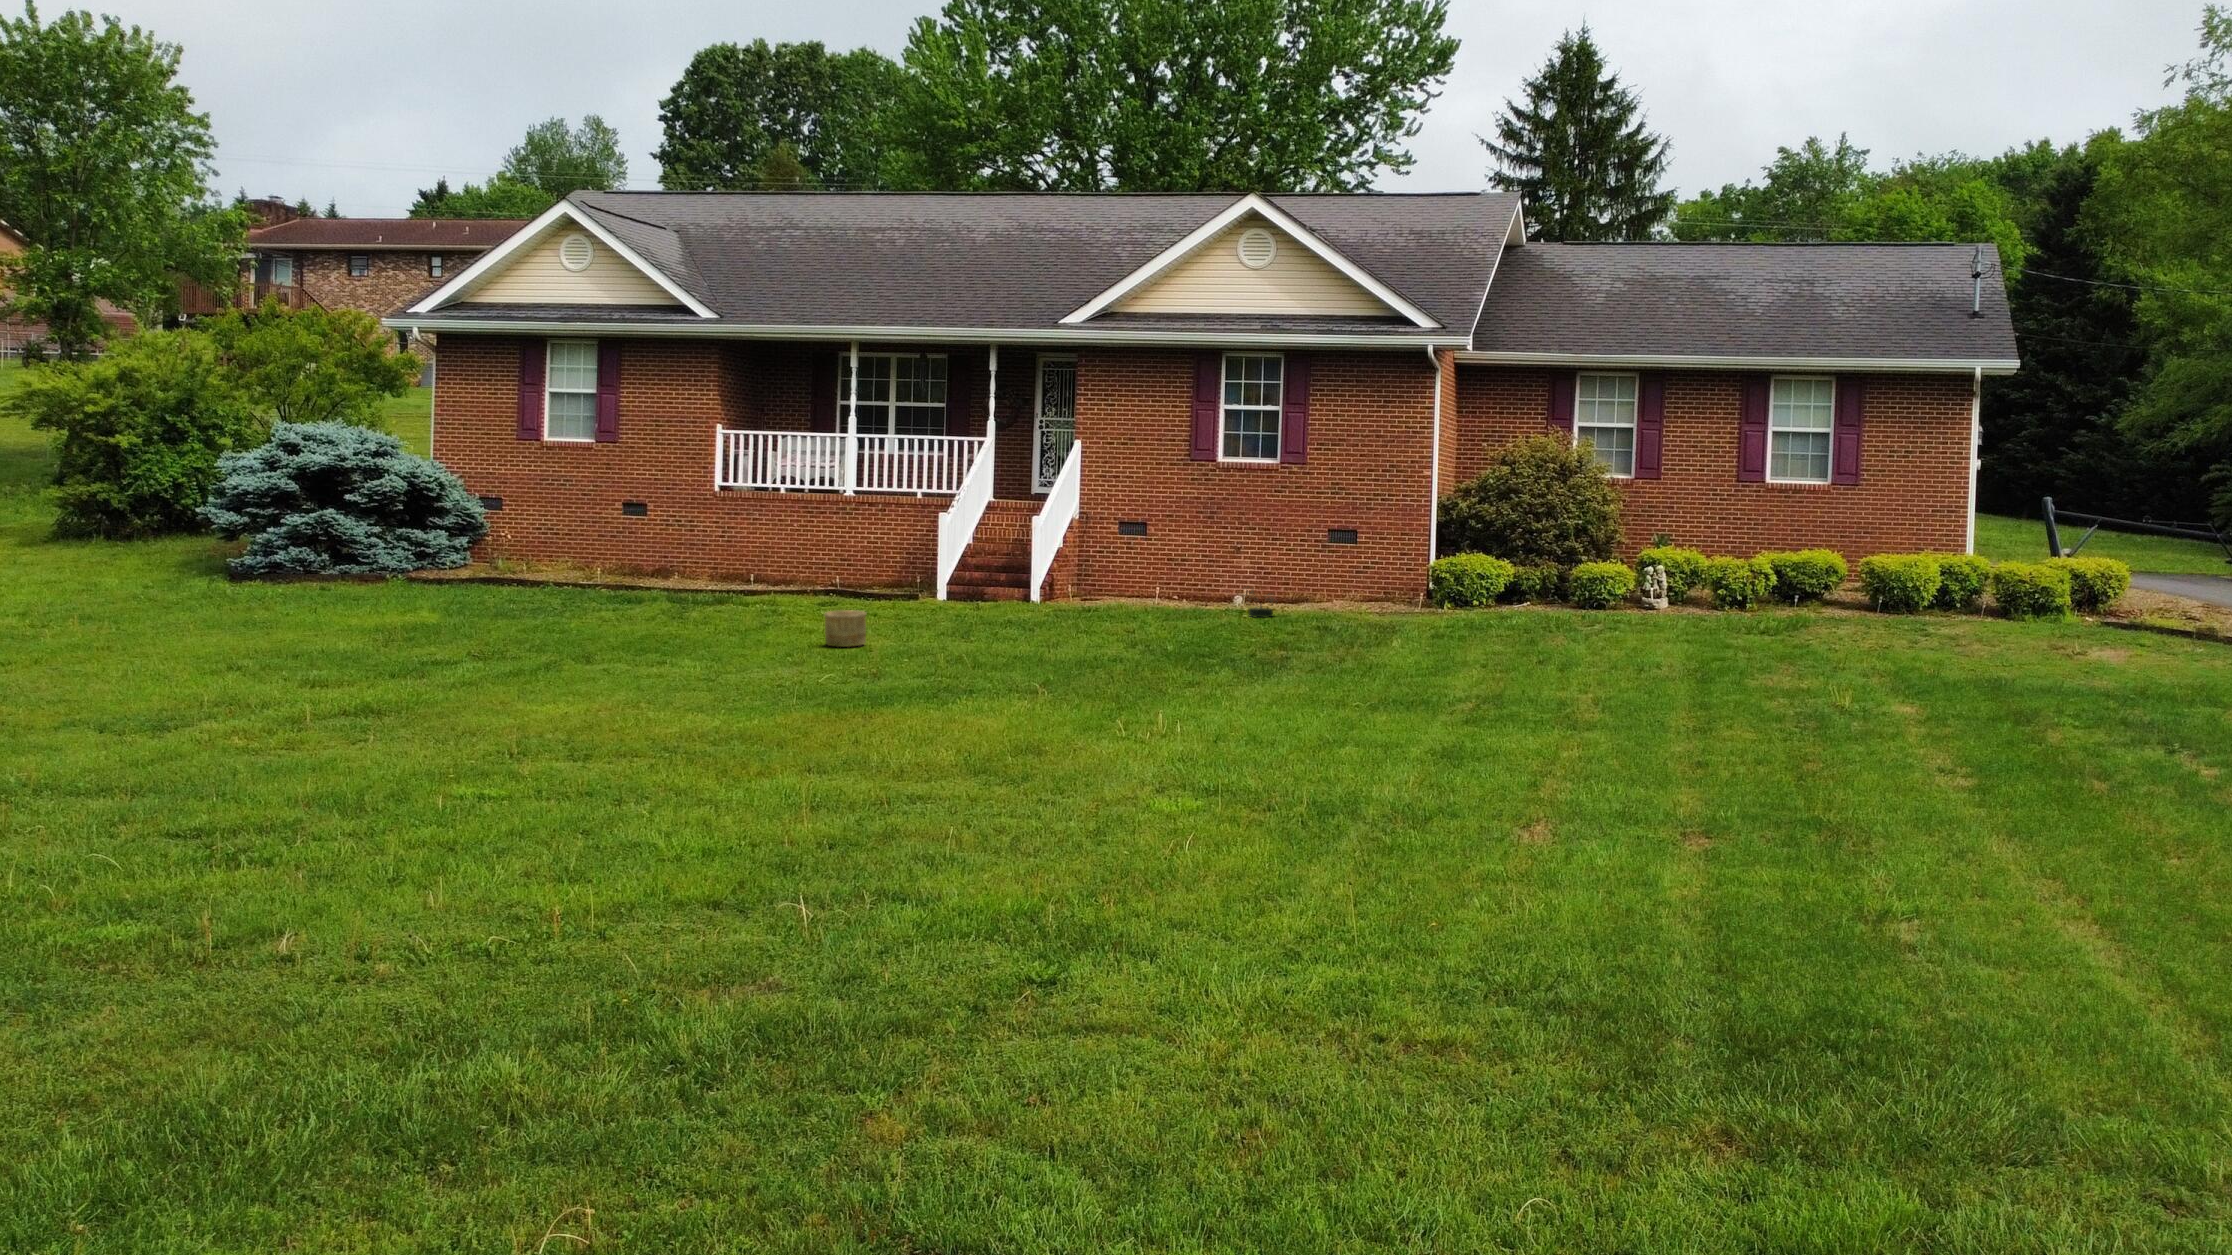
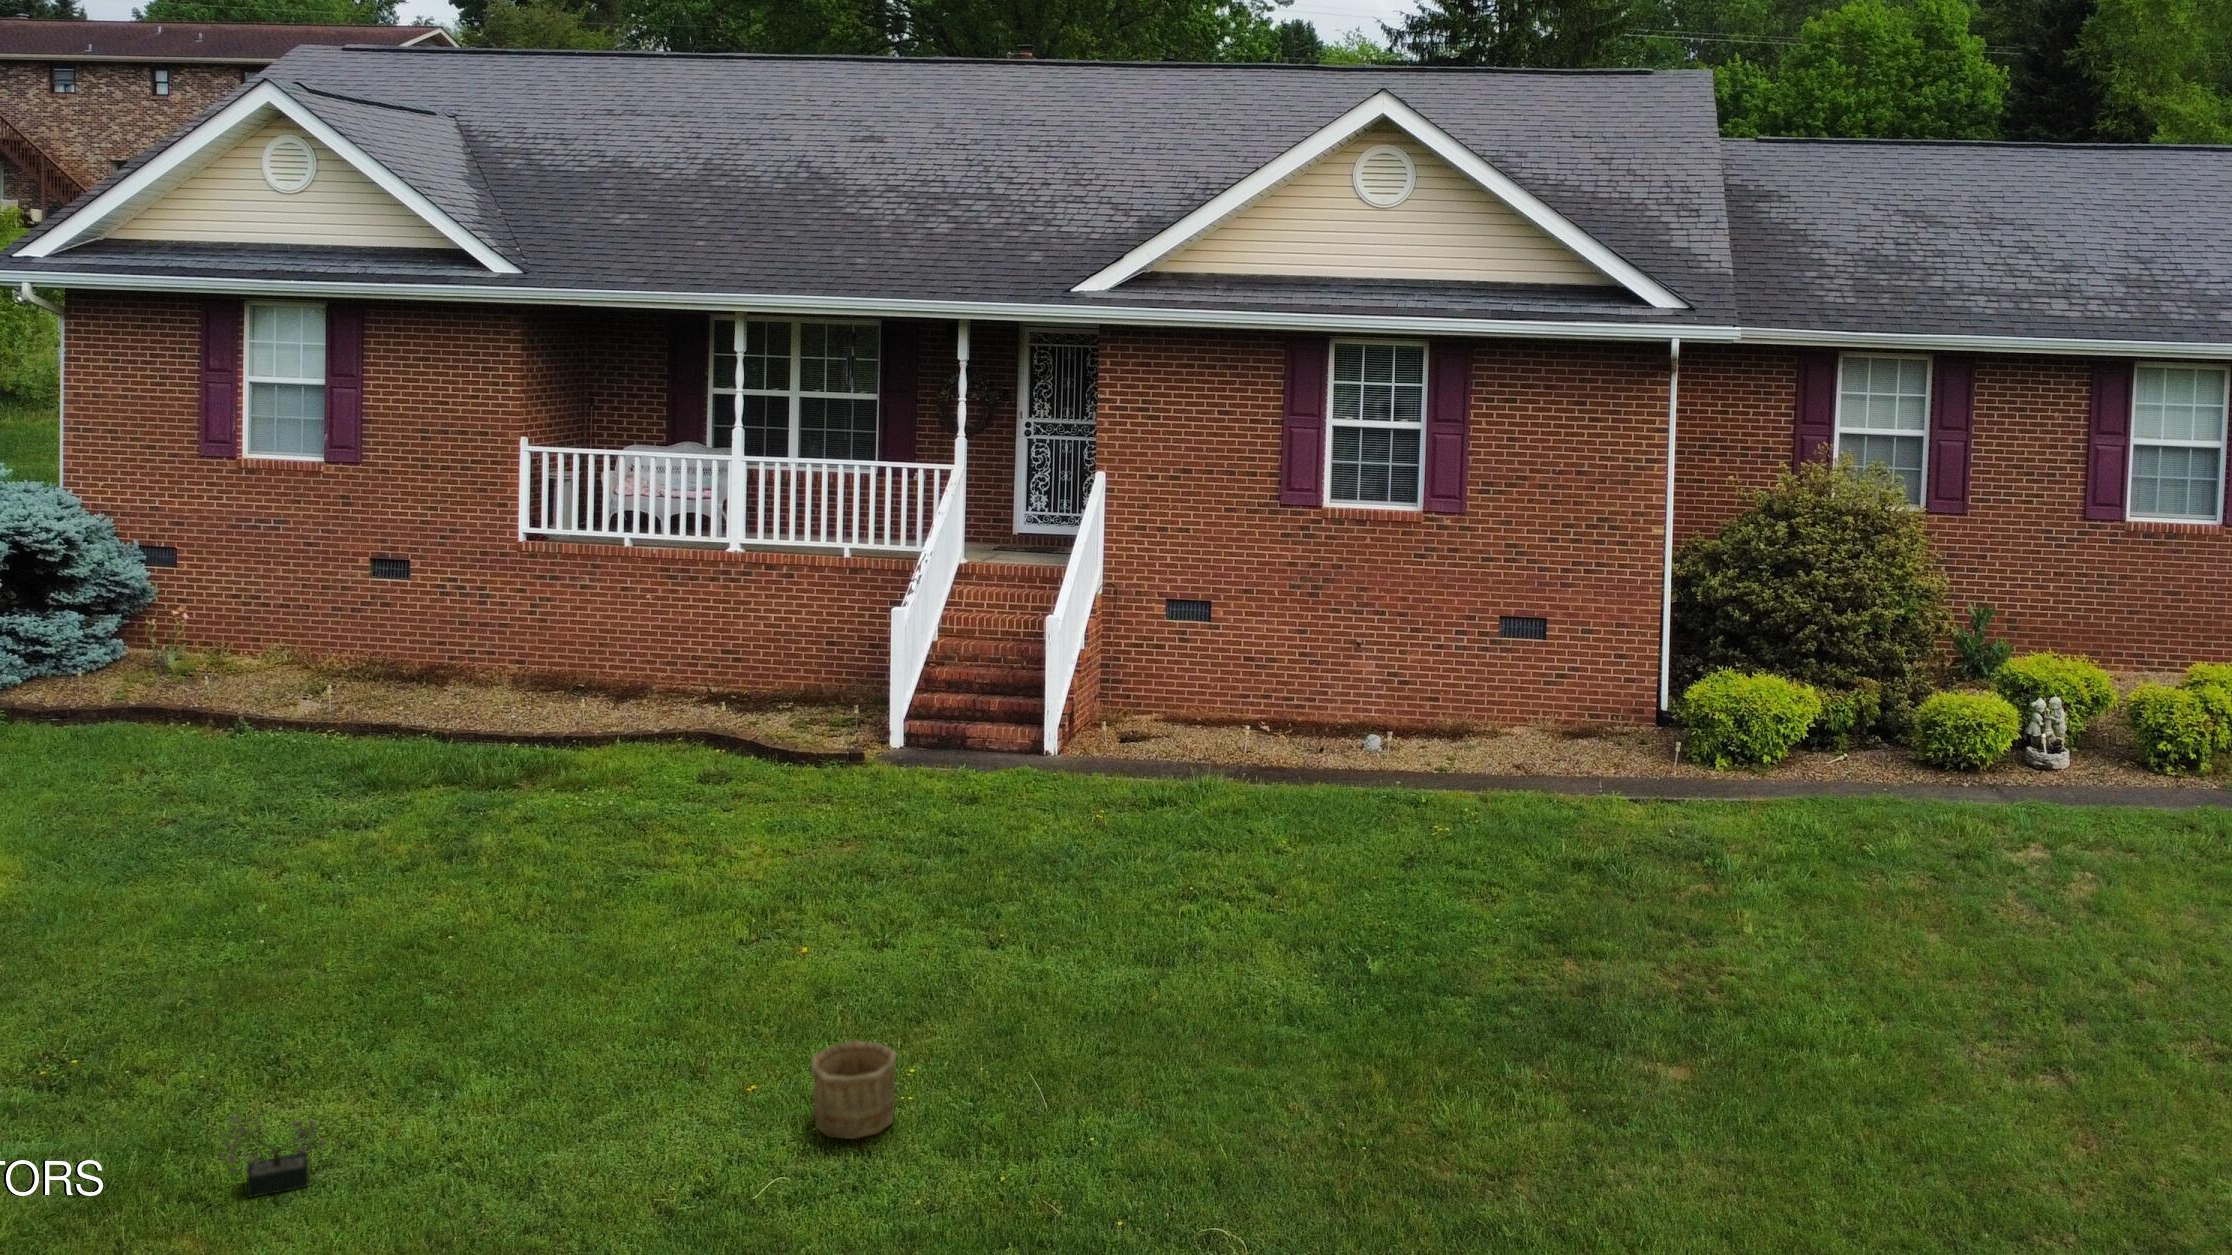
decorative plant: present [1242,588,1274,617] -> present [219,1112,324,1197]

